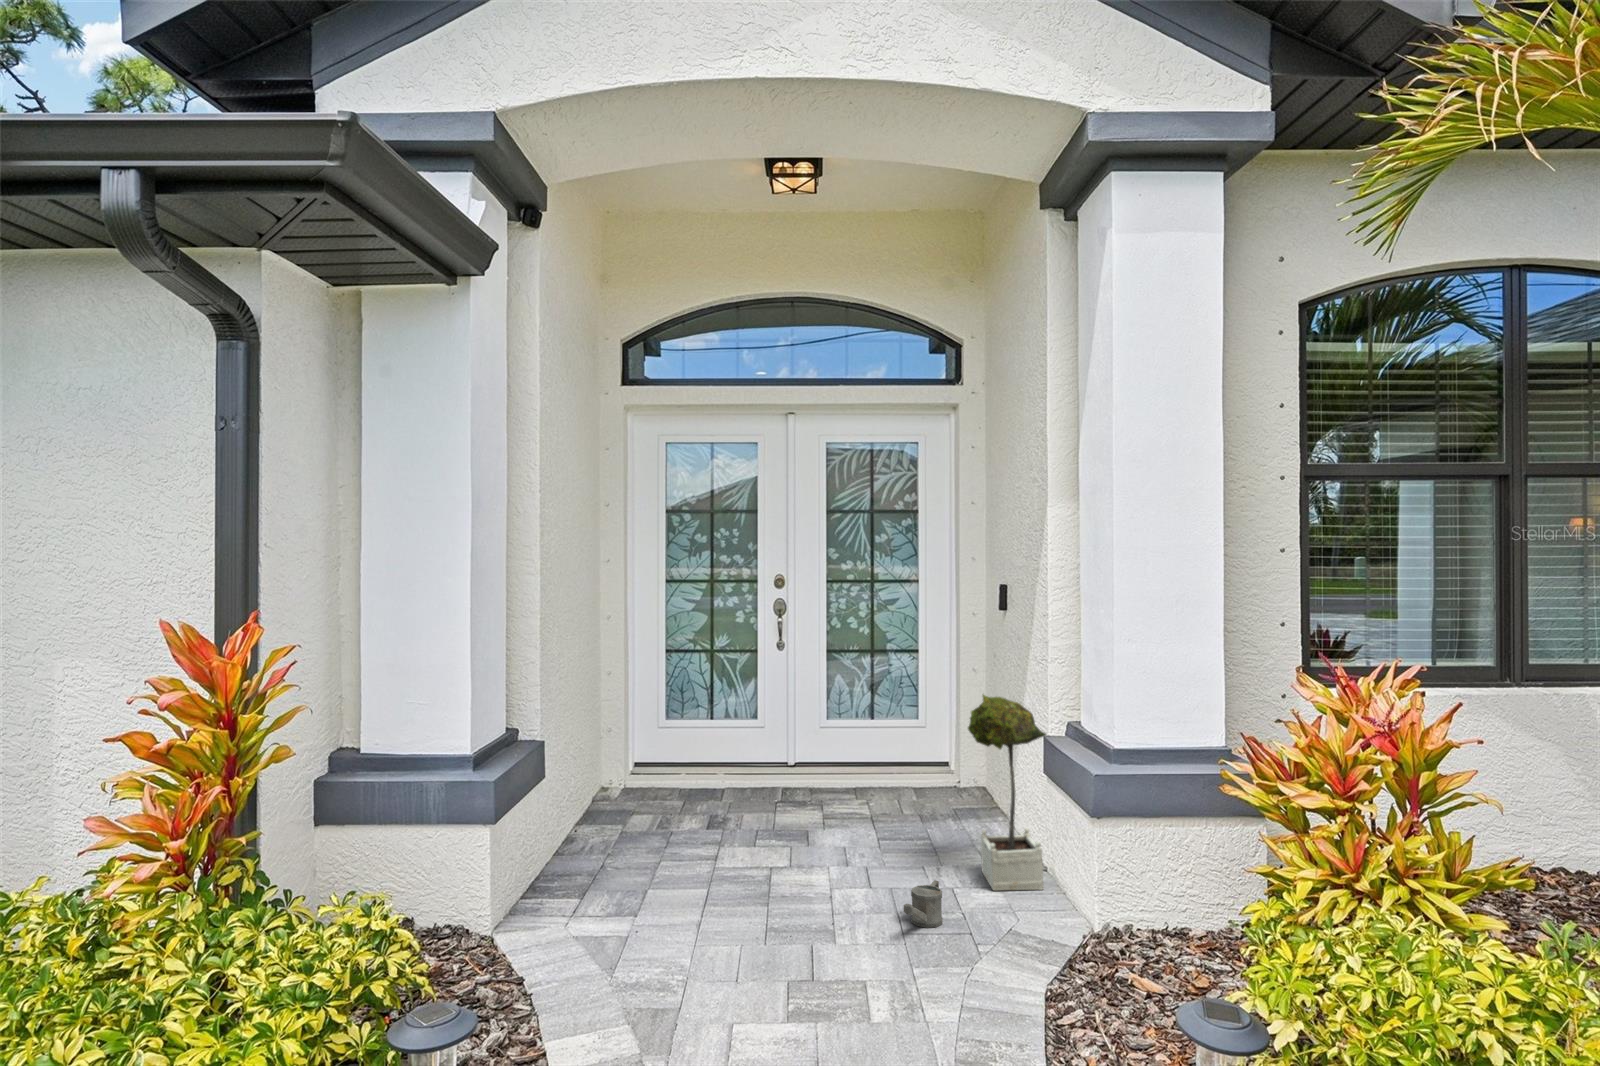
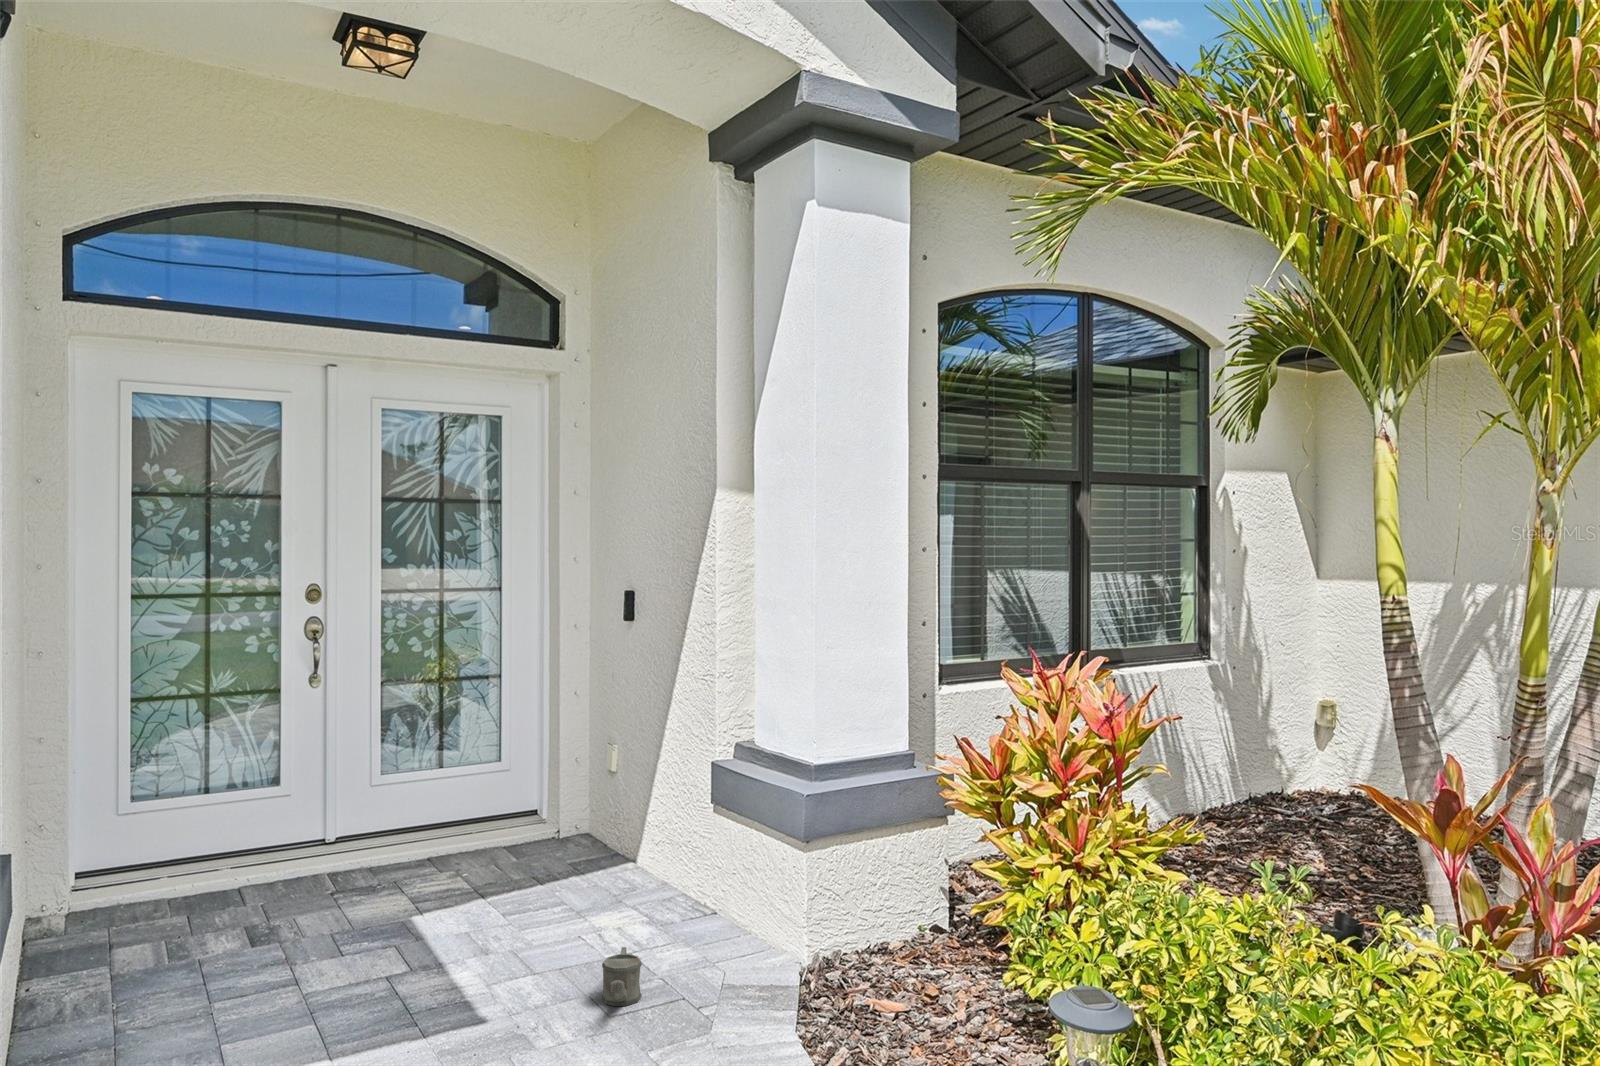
potted tree: present [968,695,1046,890] -> none [635,718,724,947]

